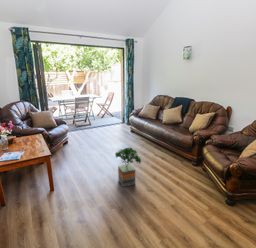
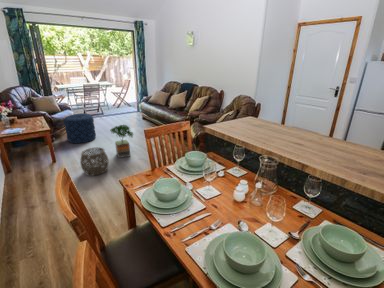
pouf: none [61,130,90,162] -> present [64,114,96,143]
woven basket: none [85,178,118,217] -> present [80,147,109,175]

